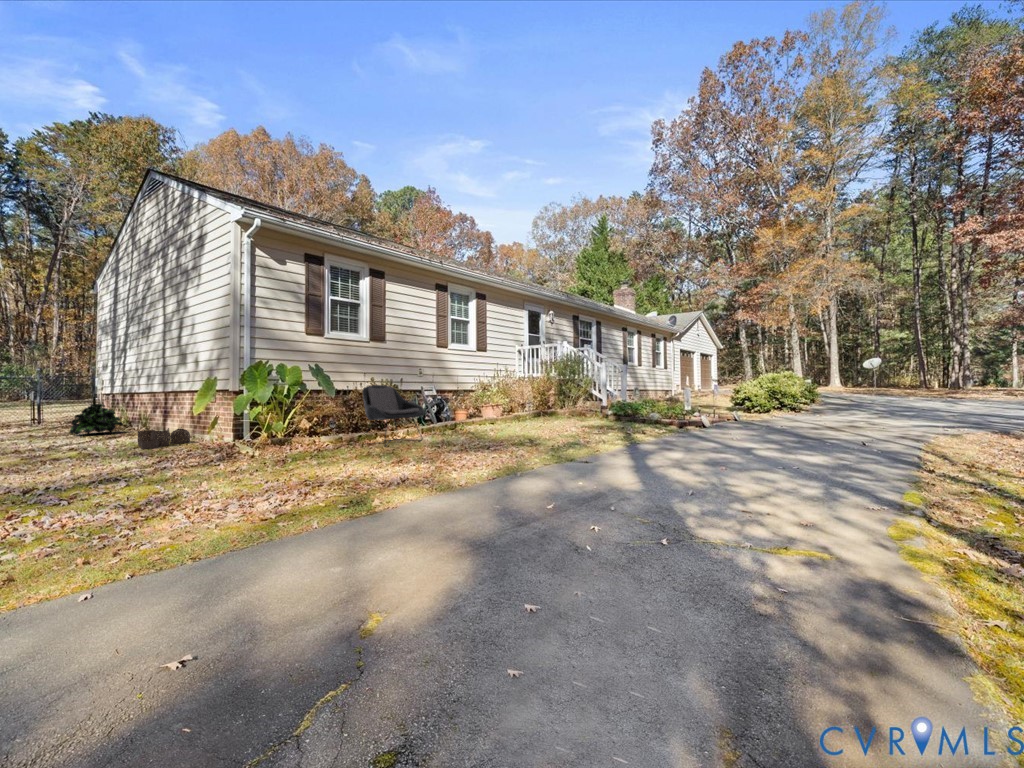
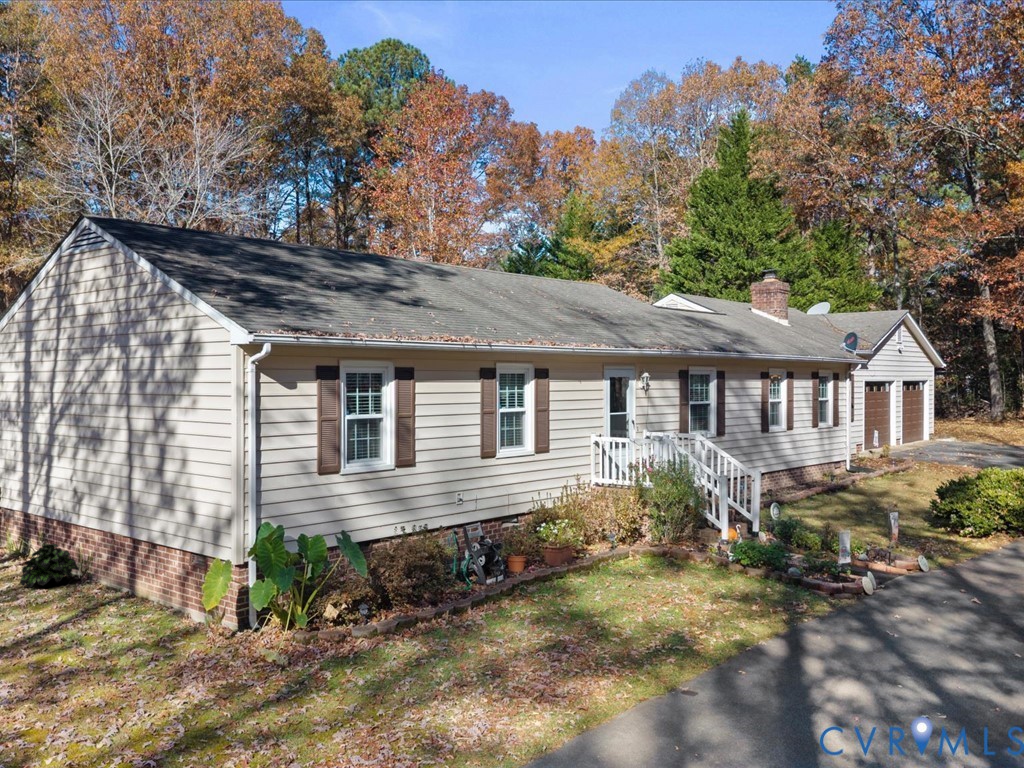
lounge chair: present [363,385,425,447] -> none [391,546,474,641]
woven basket: present [138,427,190,449] -> none [118,595,176,633]

